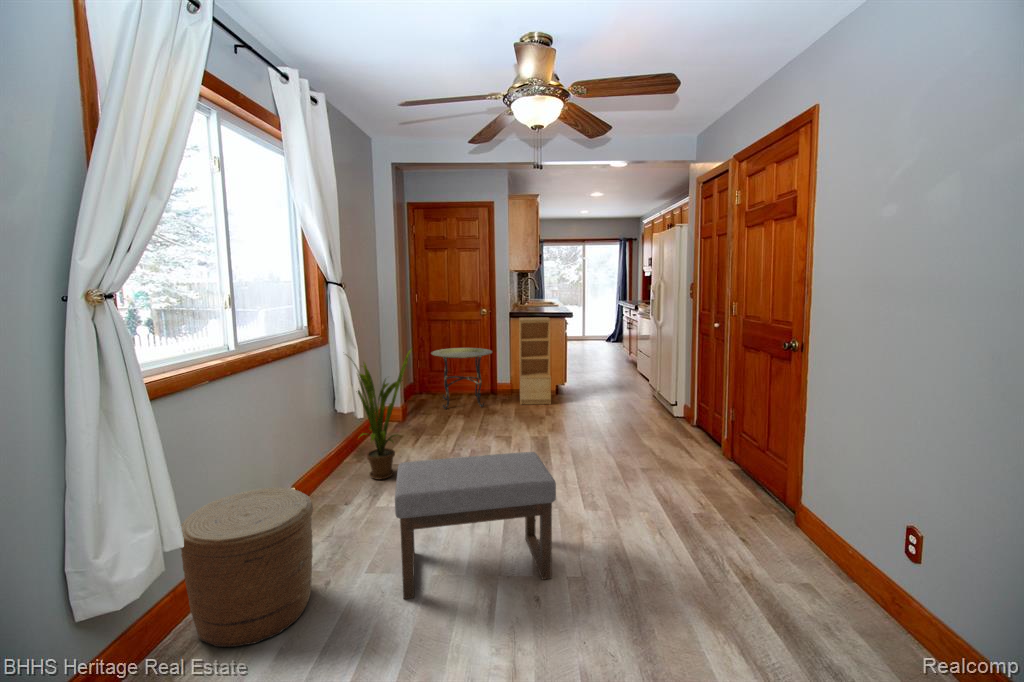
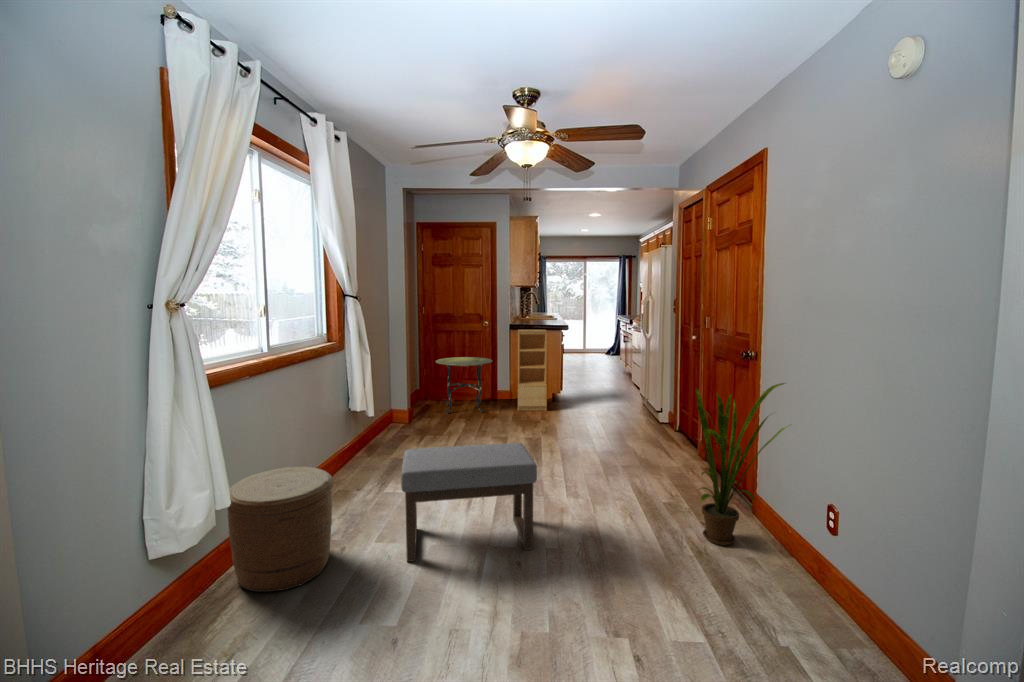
house plant: present [353,349,412,479] -> present [696,383,787,545]

